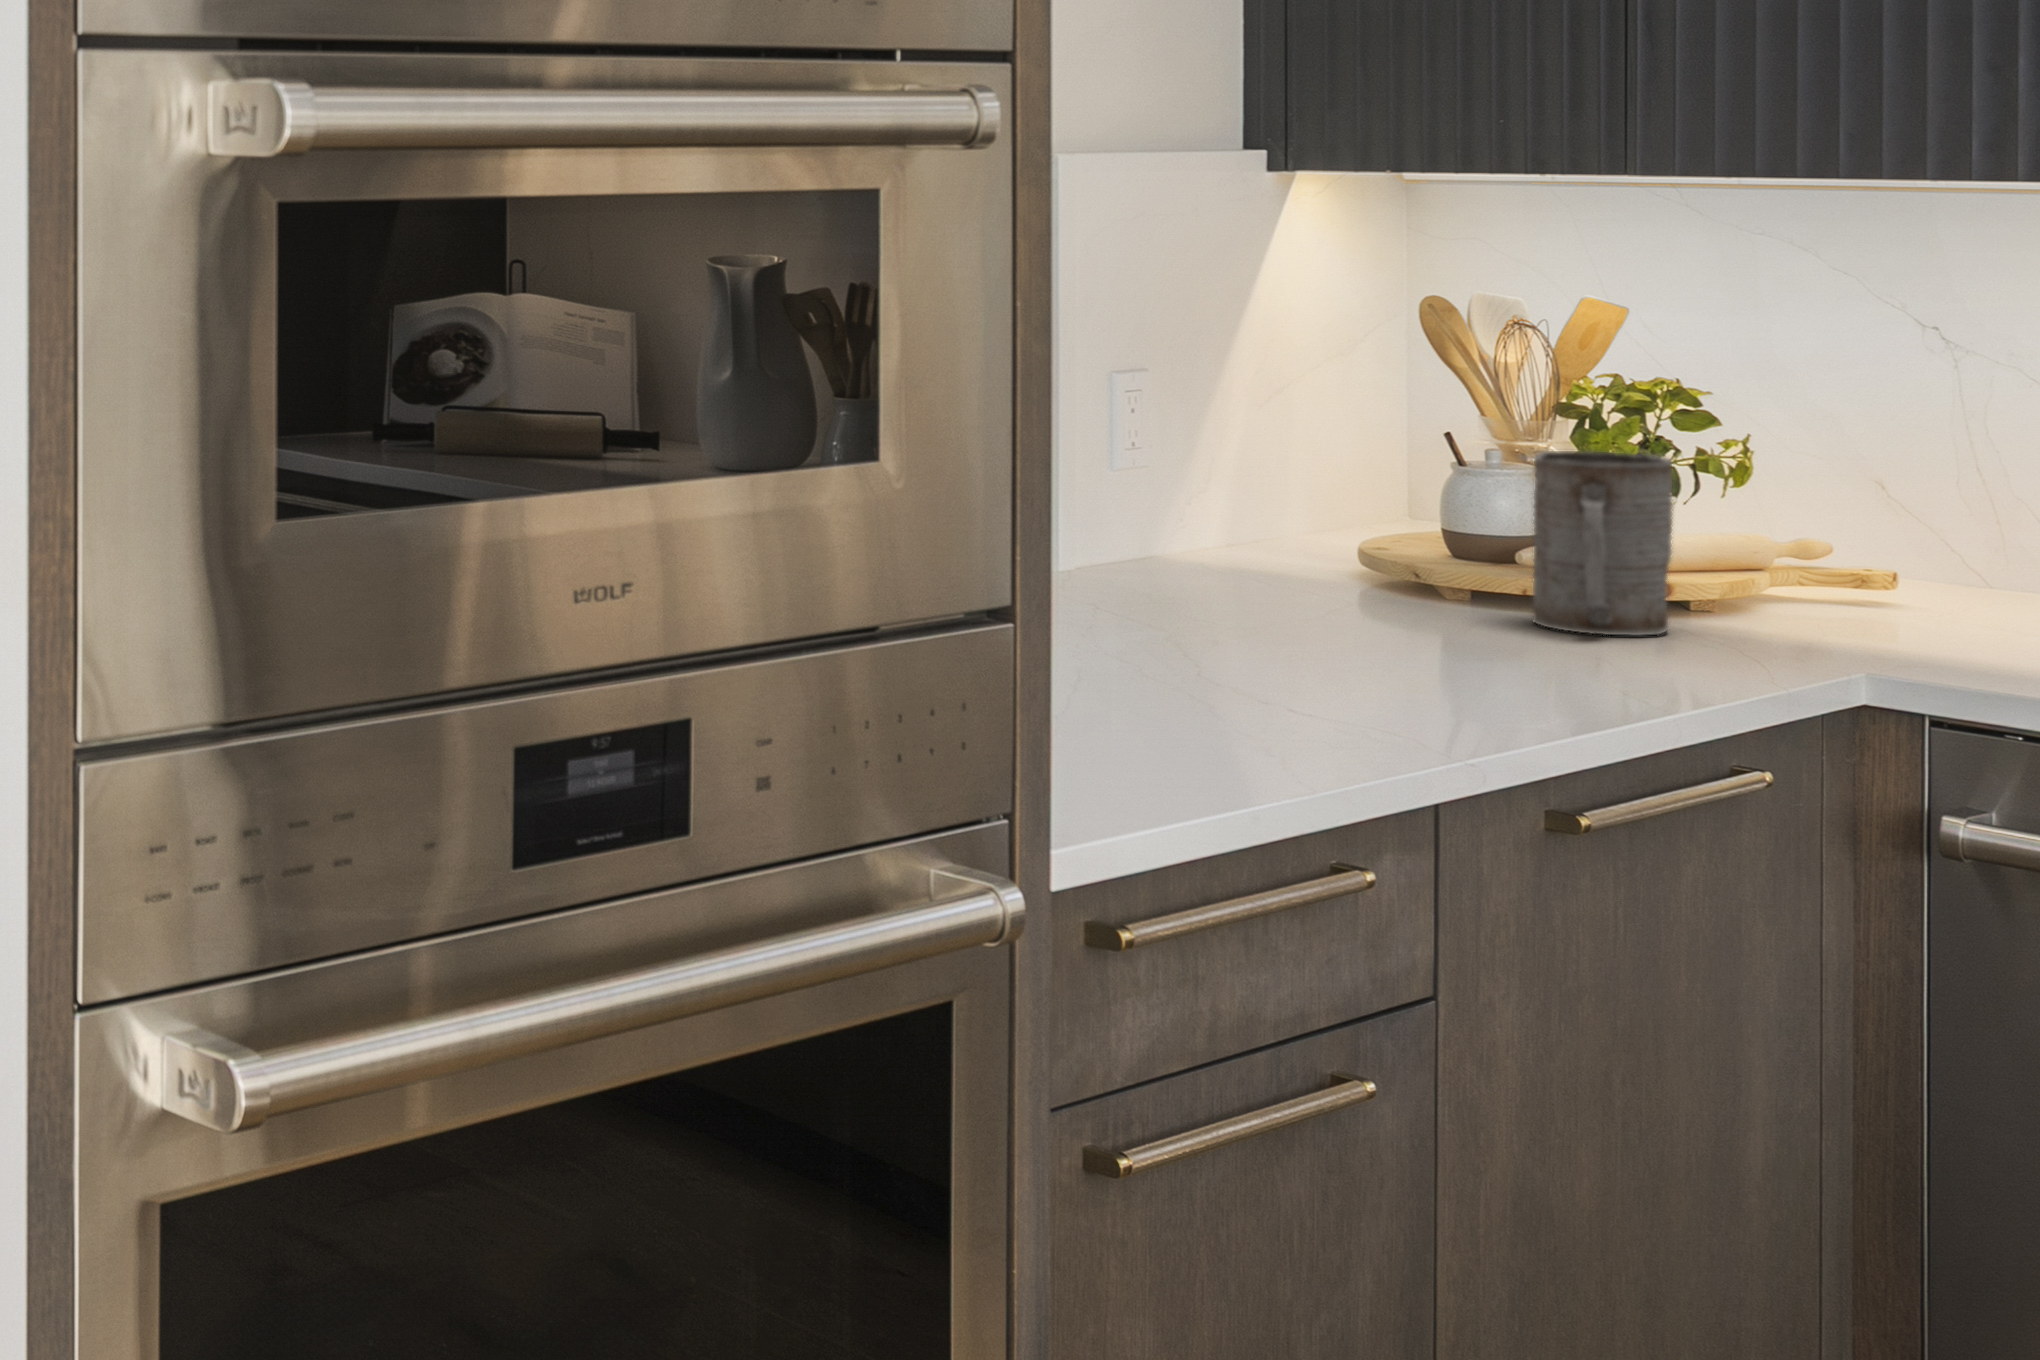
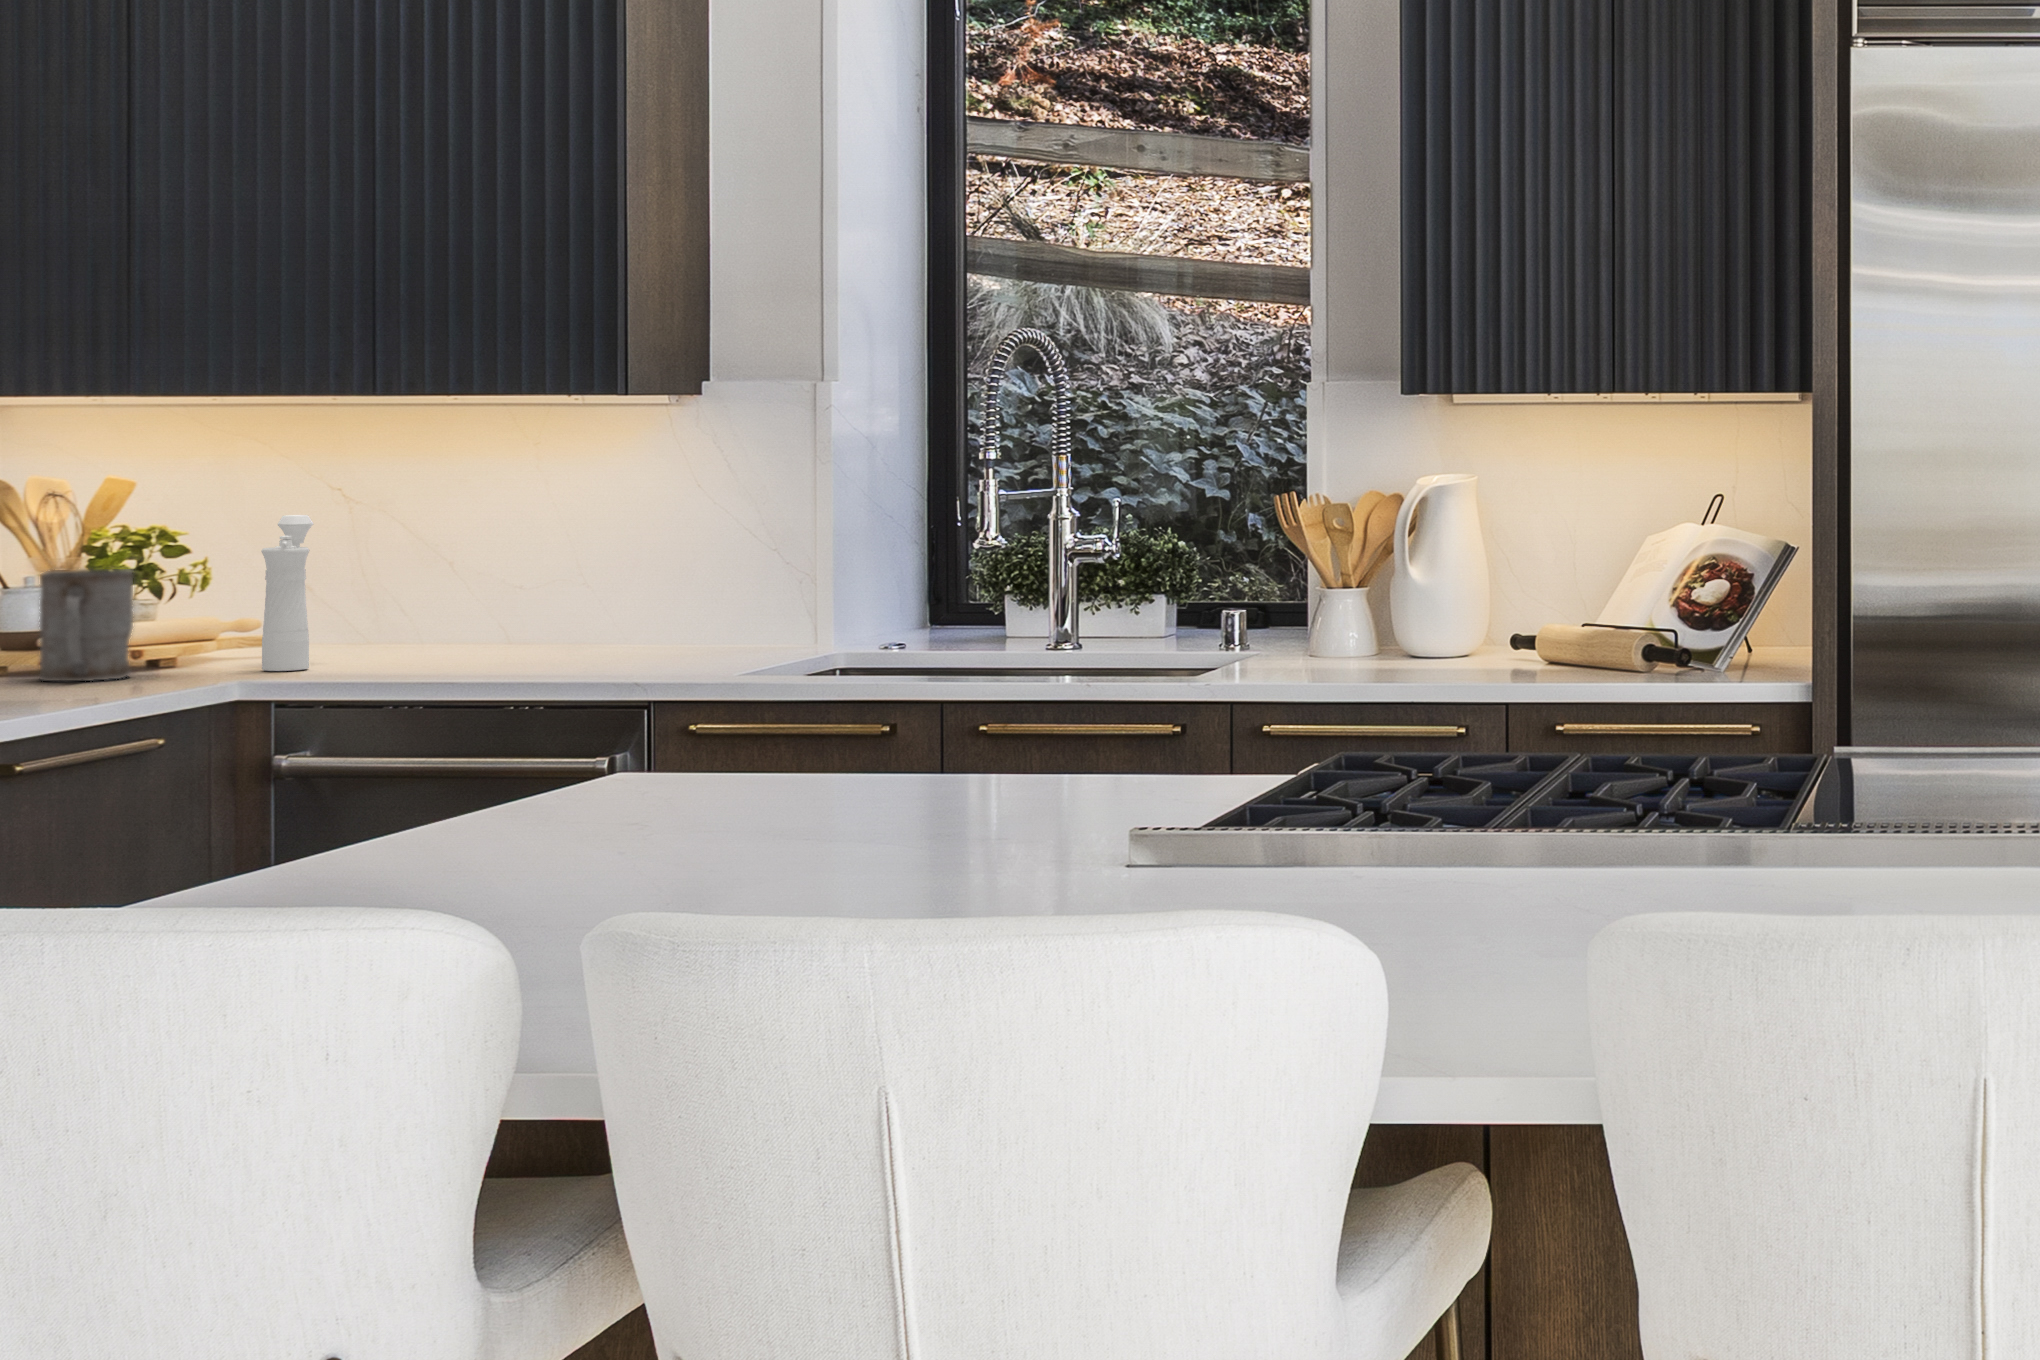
pepper mill: none [1869,375,1951,645] -> present [261,515,313,671]

